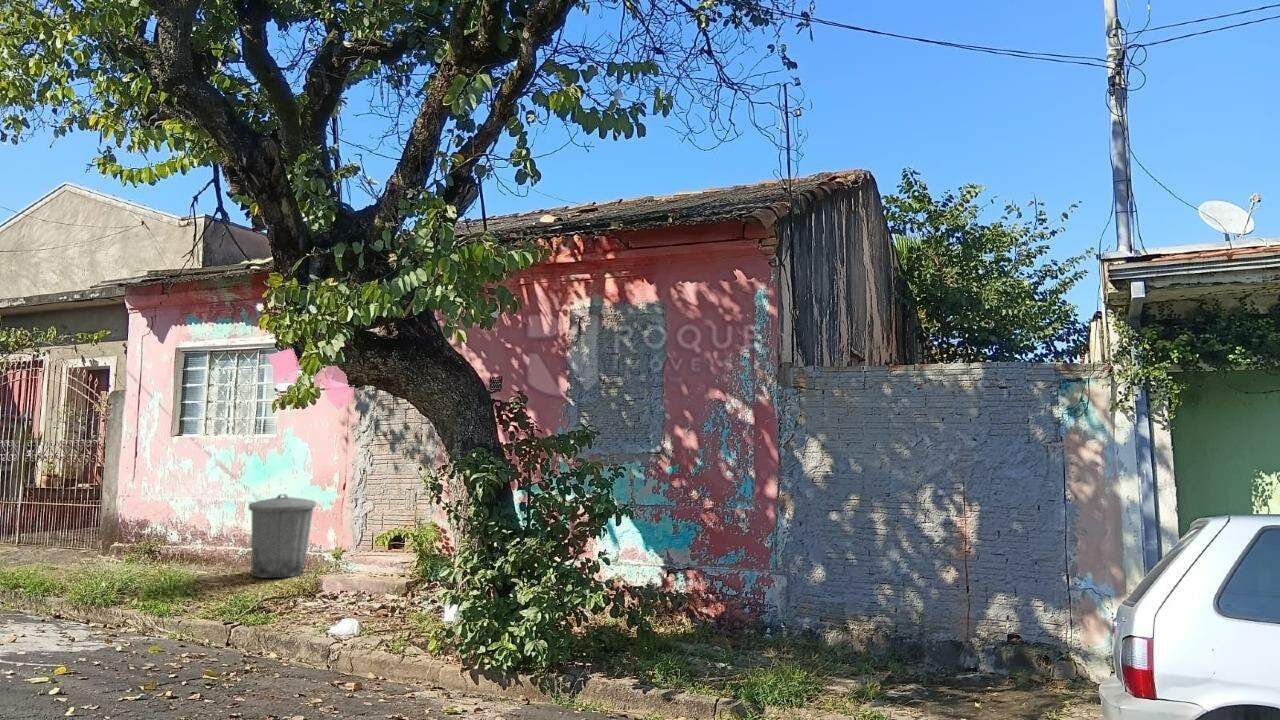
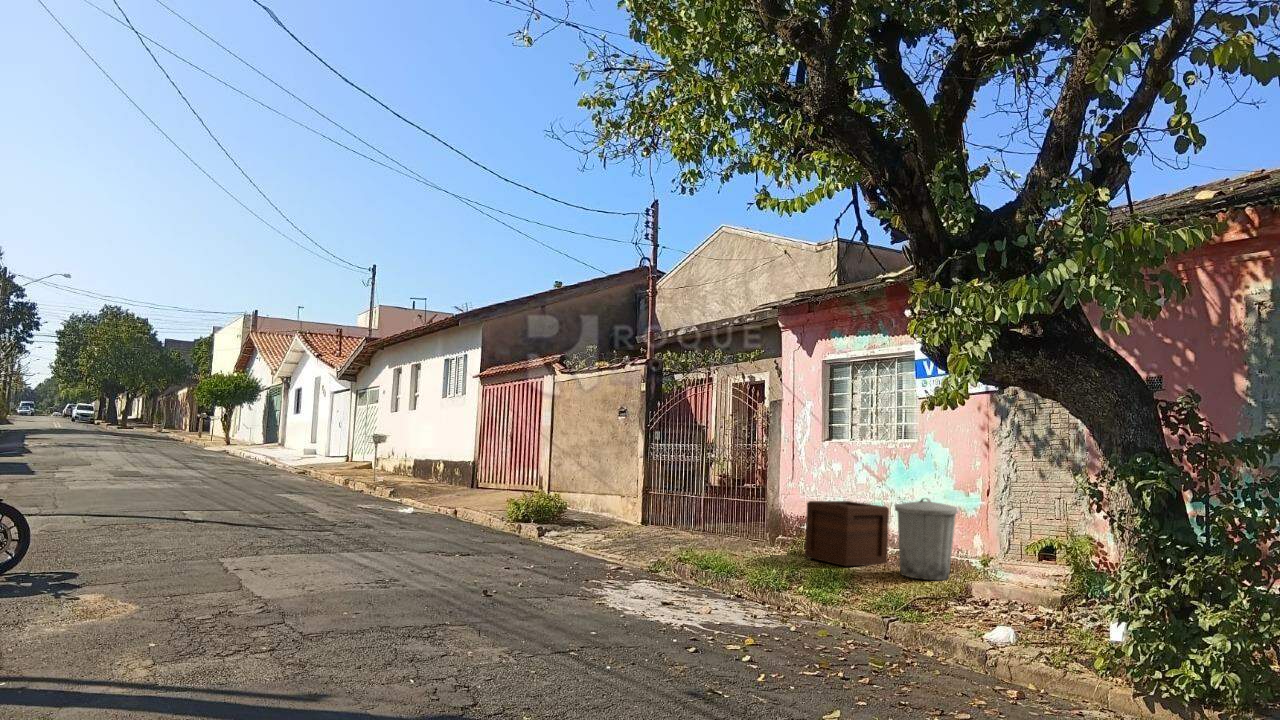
wooden crate: none [140,501,244,575] -> present [805,501,889,566]

